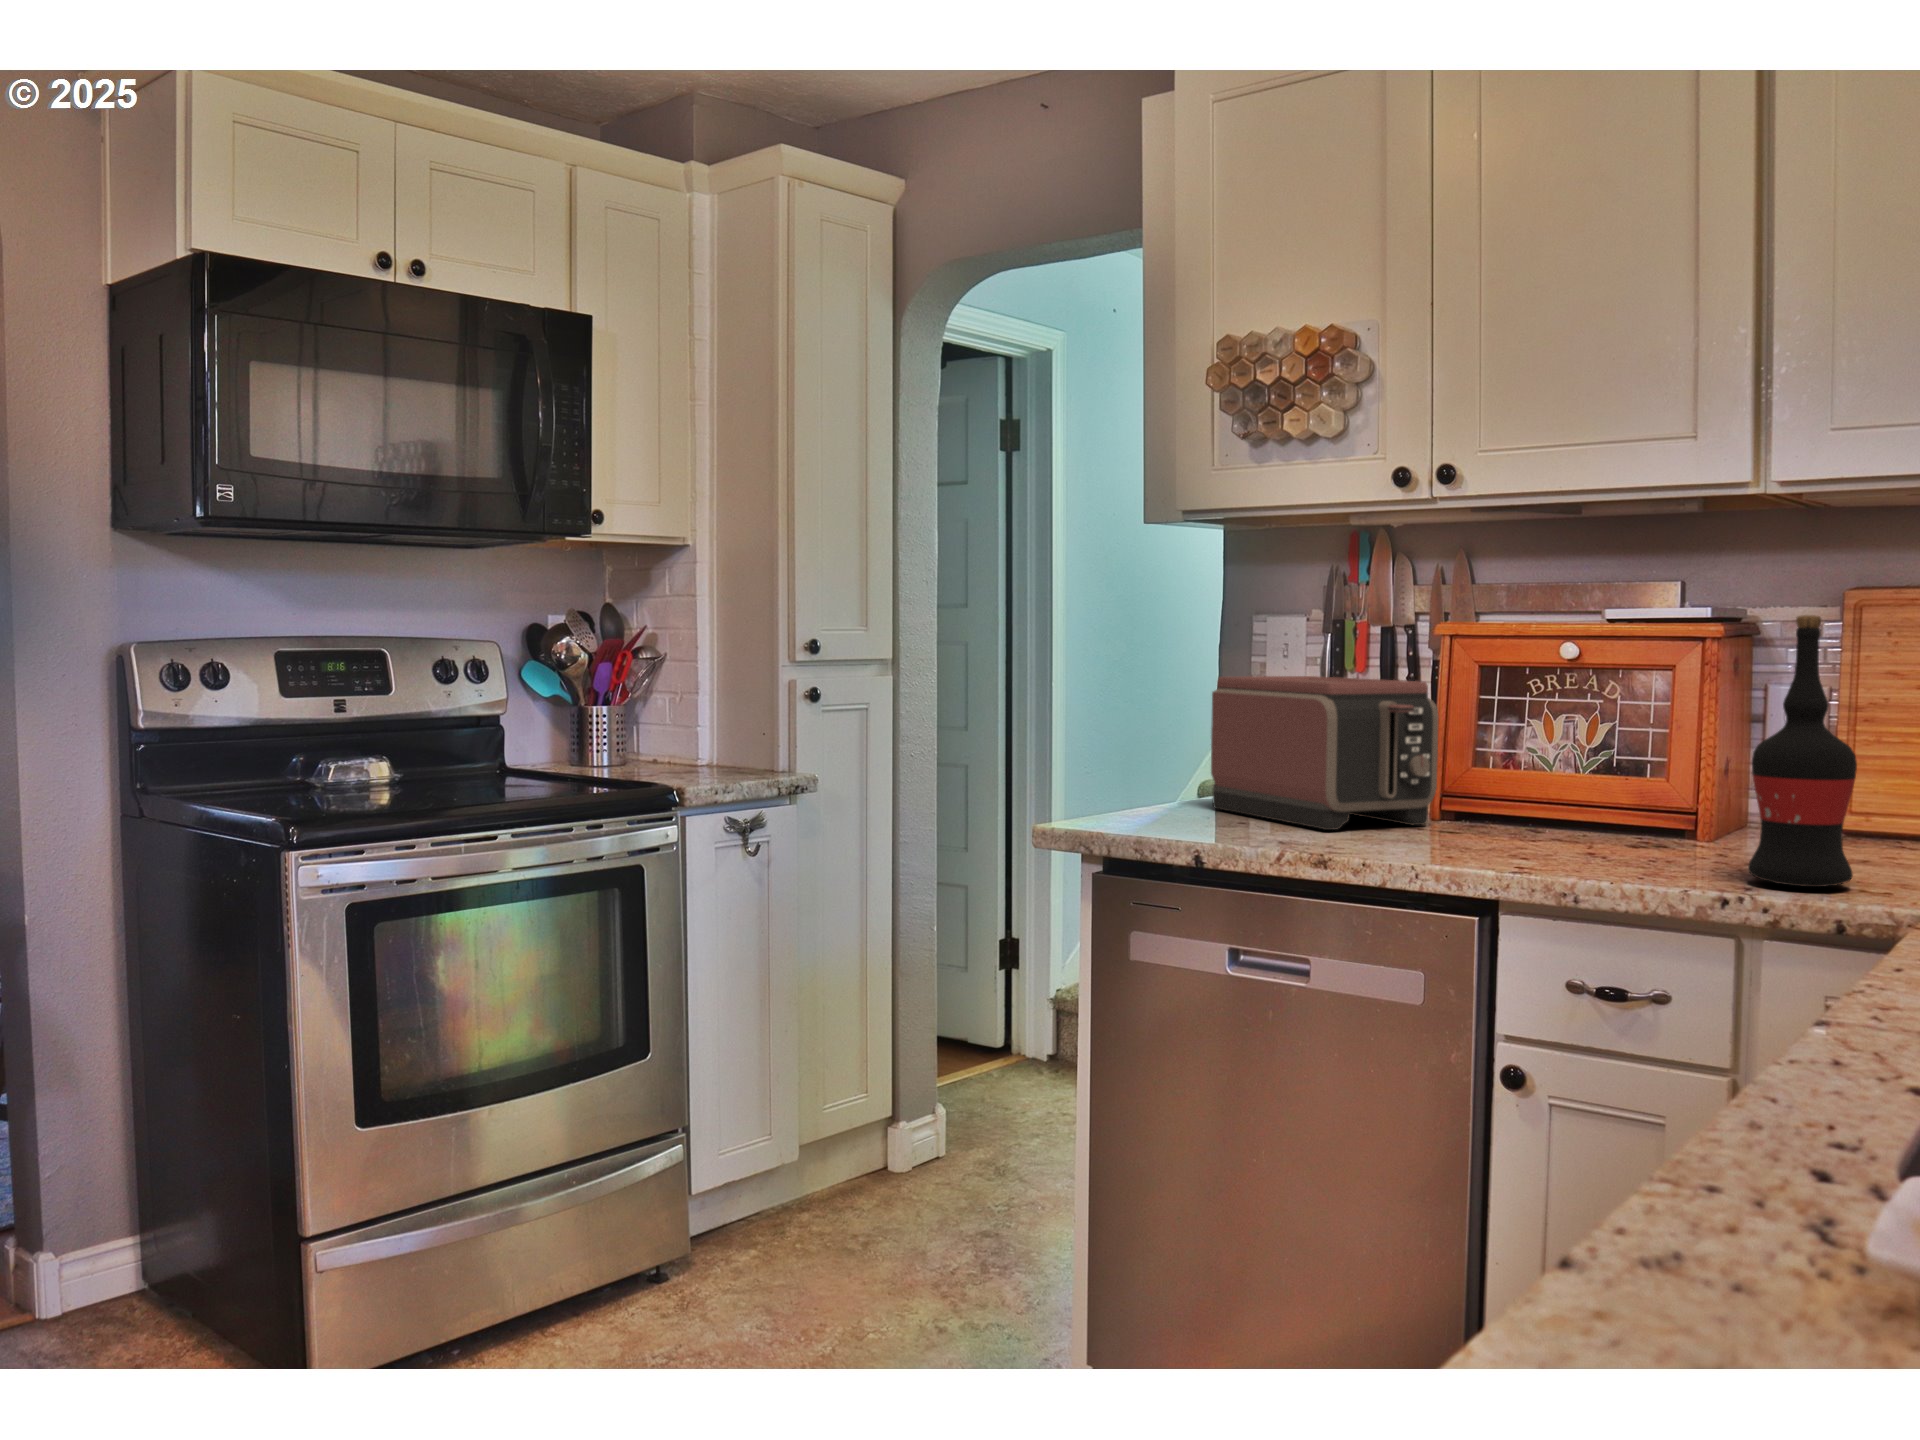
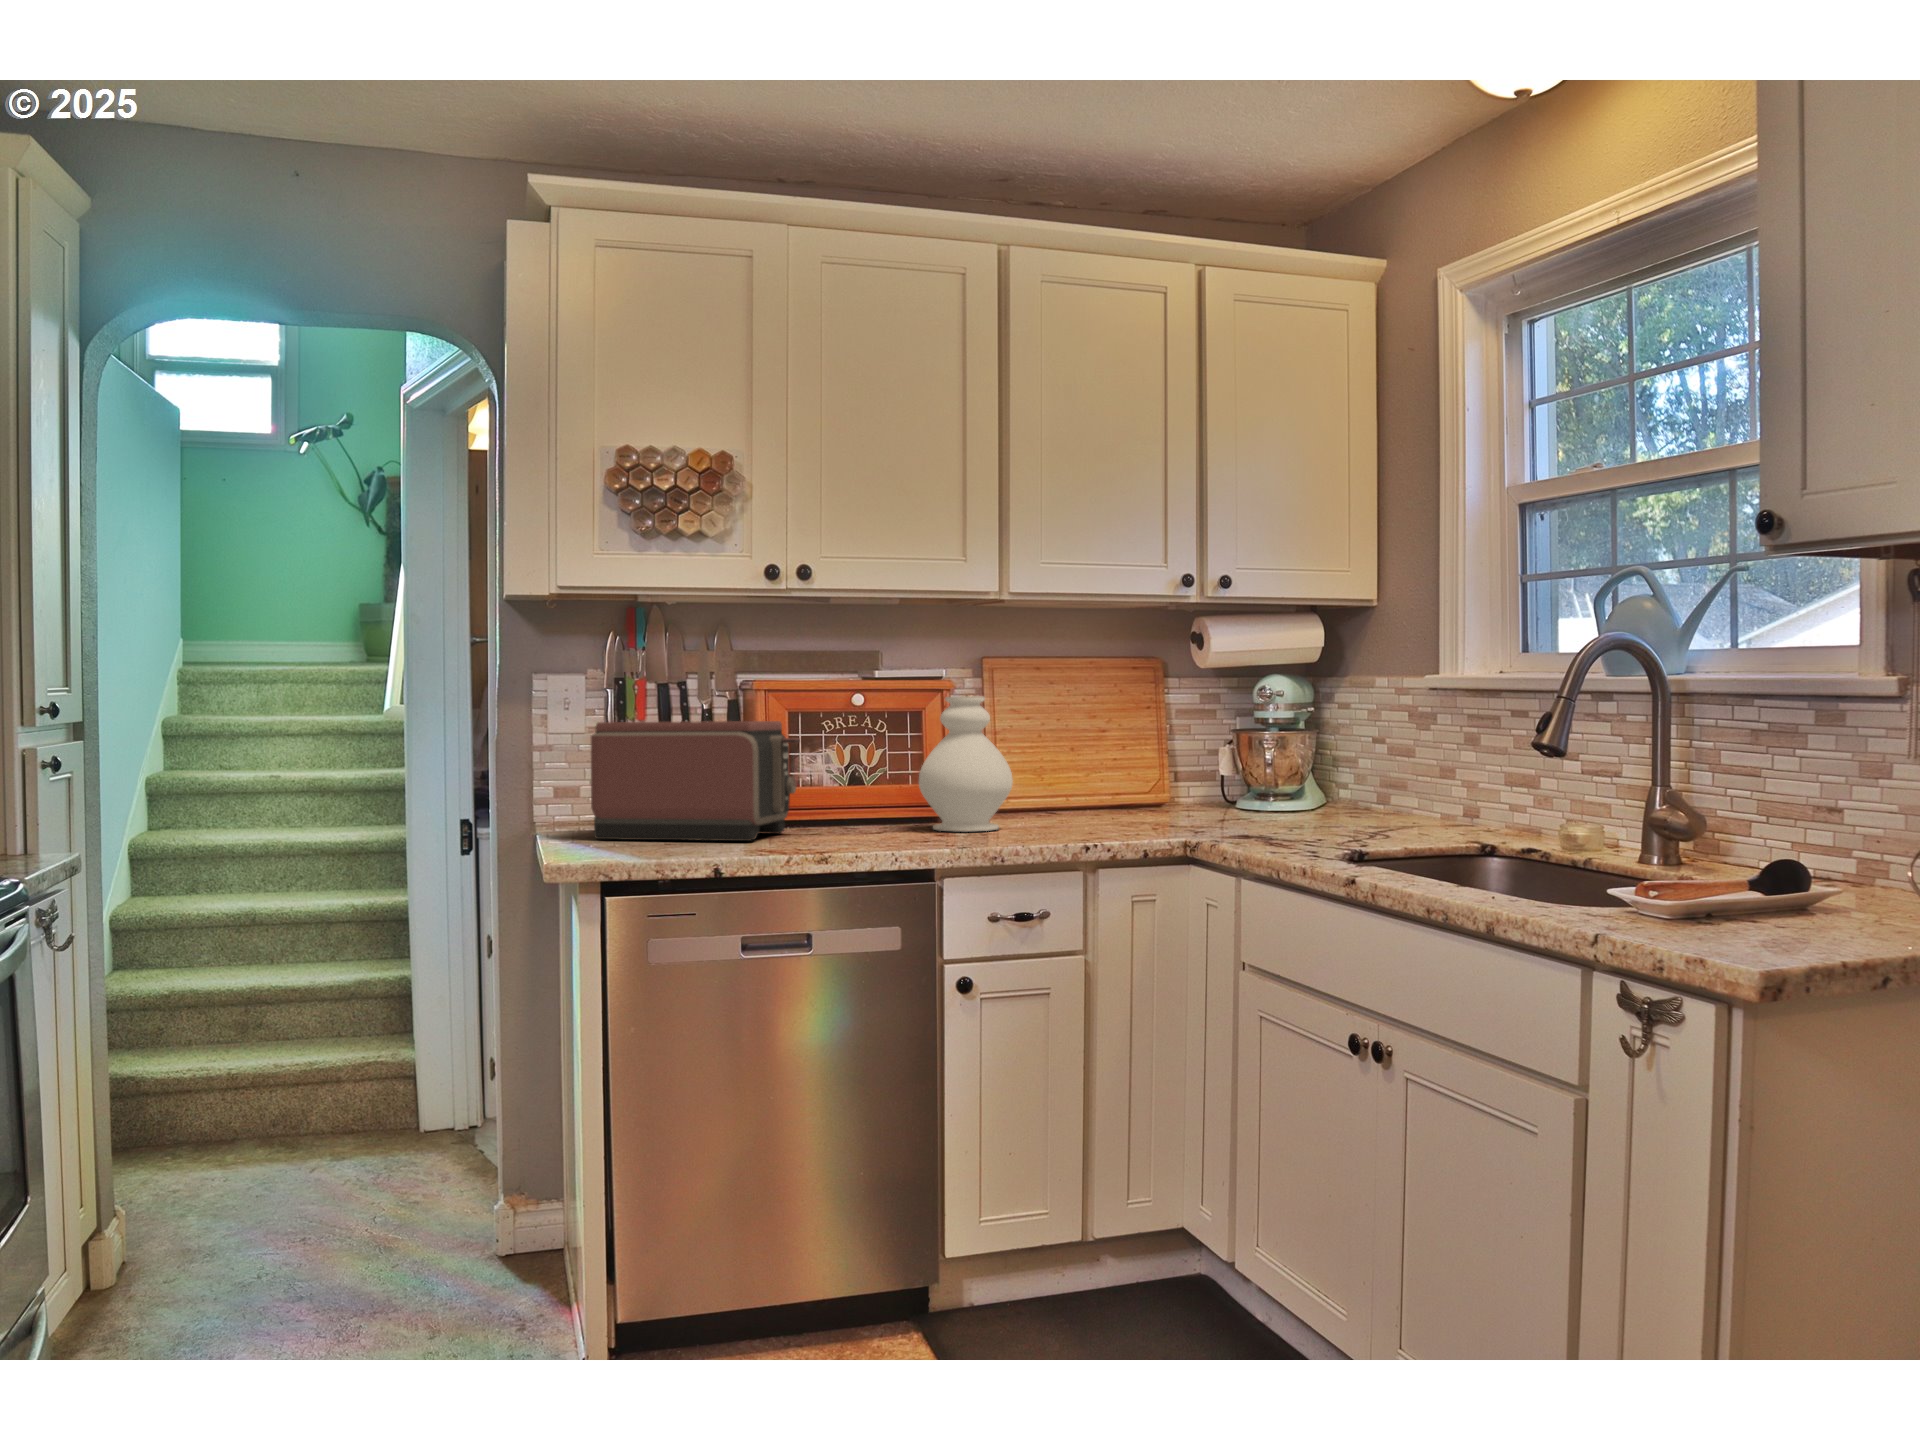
wine bottle: present [1748,615,1857,887] -> none [1065,668,1125,835]
decorative vase: none [1603,655,1755,856] -> present [919,696,1013,832]

